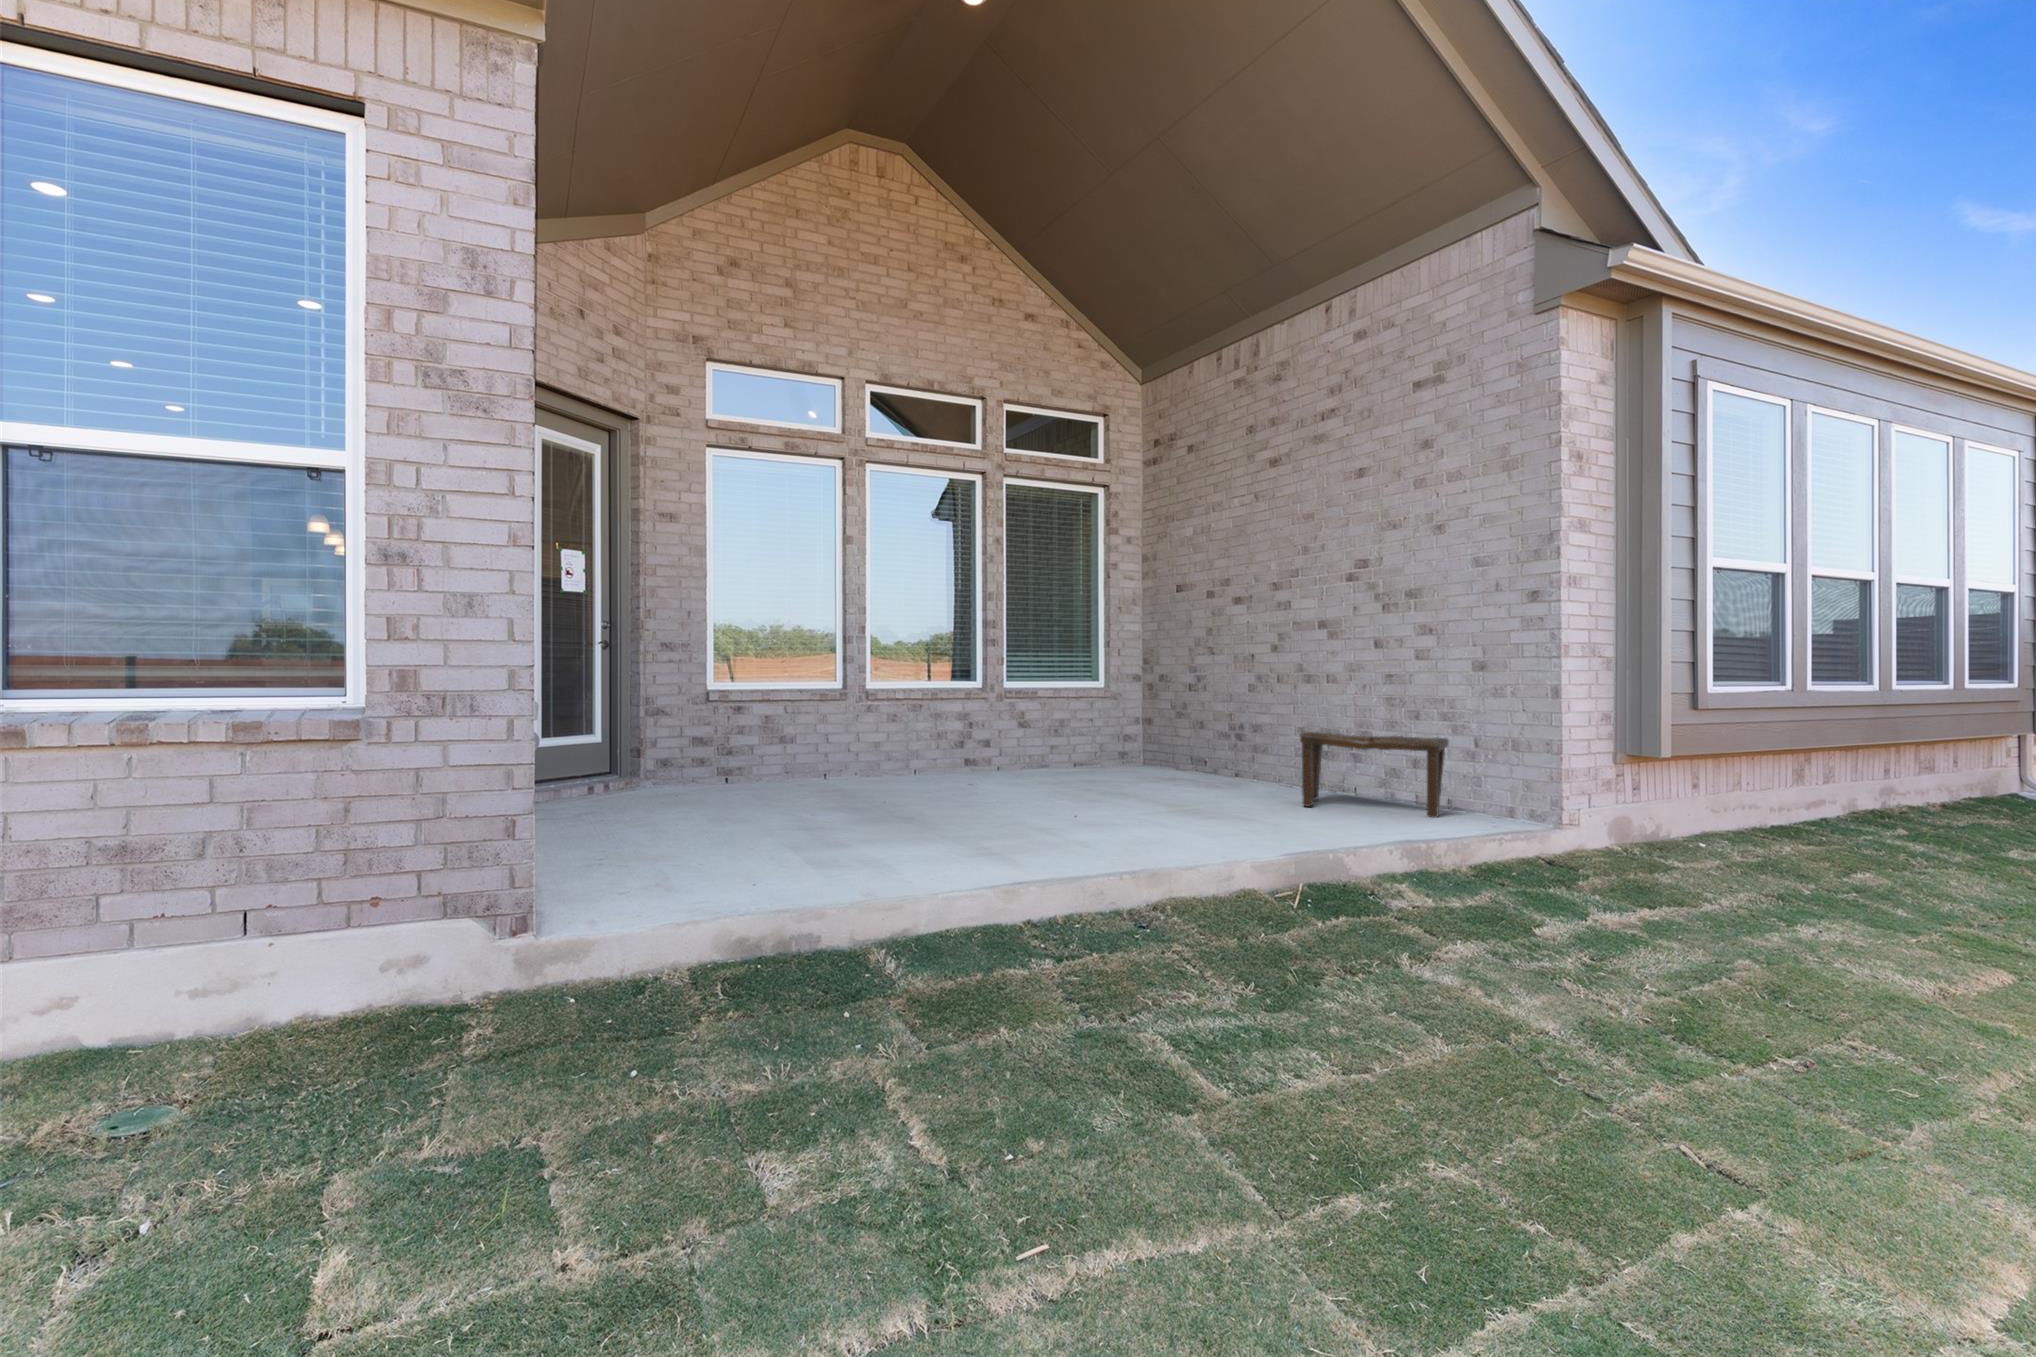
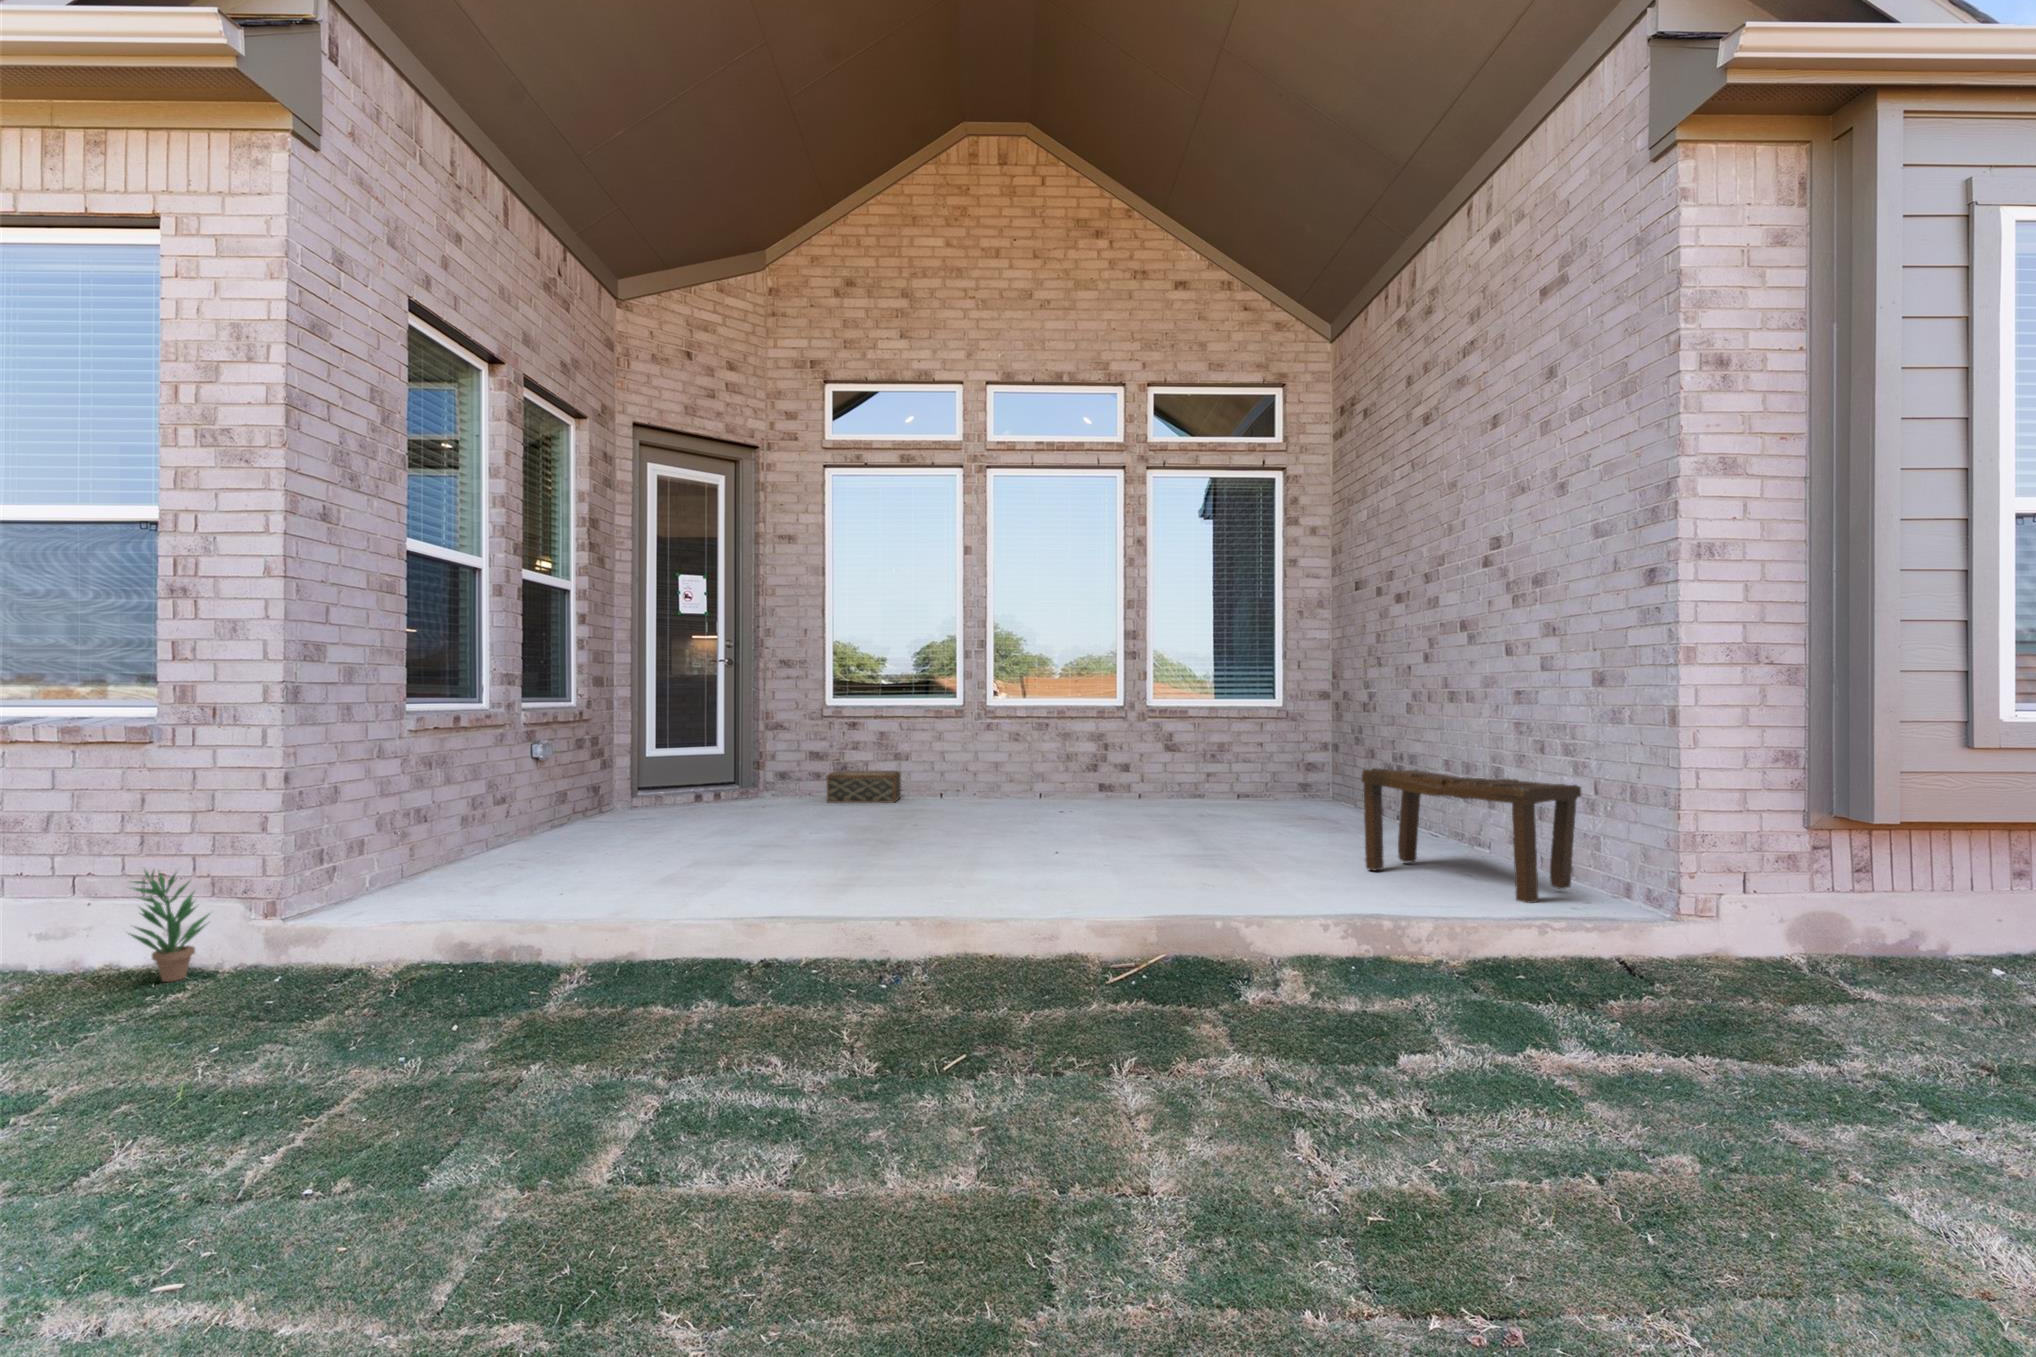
woven basket: none [726,753,803,787] -> present [827,771,901,803]
potted plant: none [390,886,474,1020] -> present [130,869,210,982]

